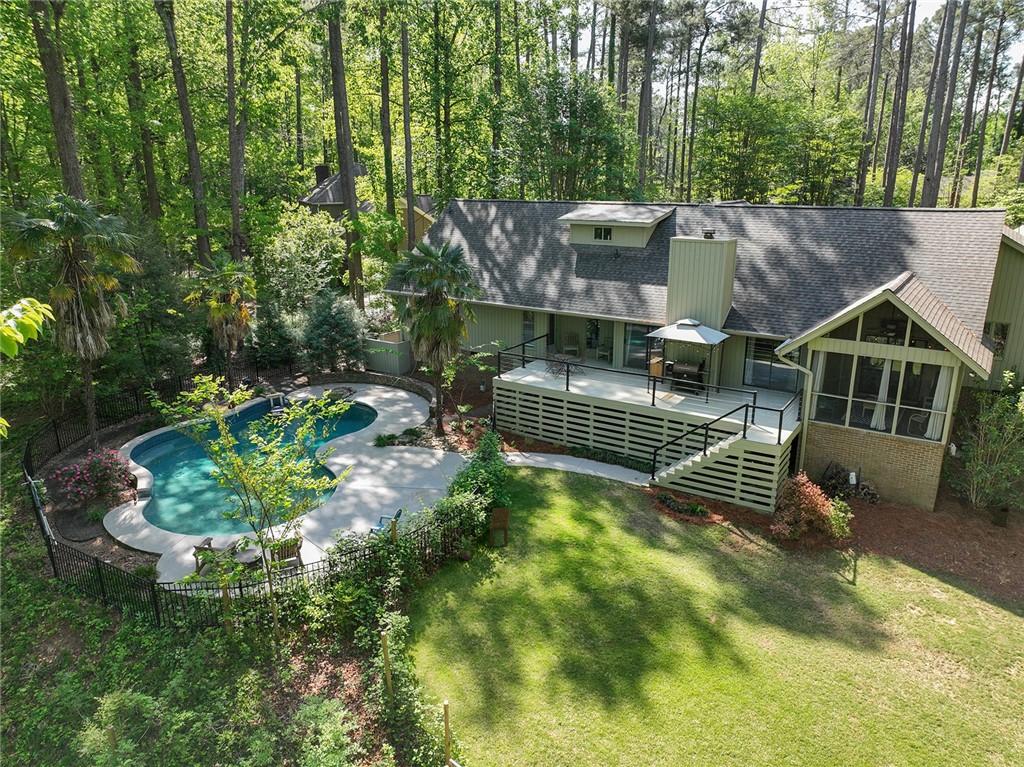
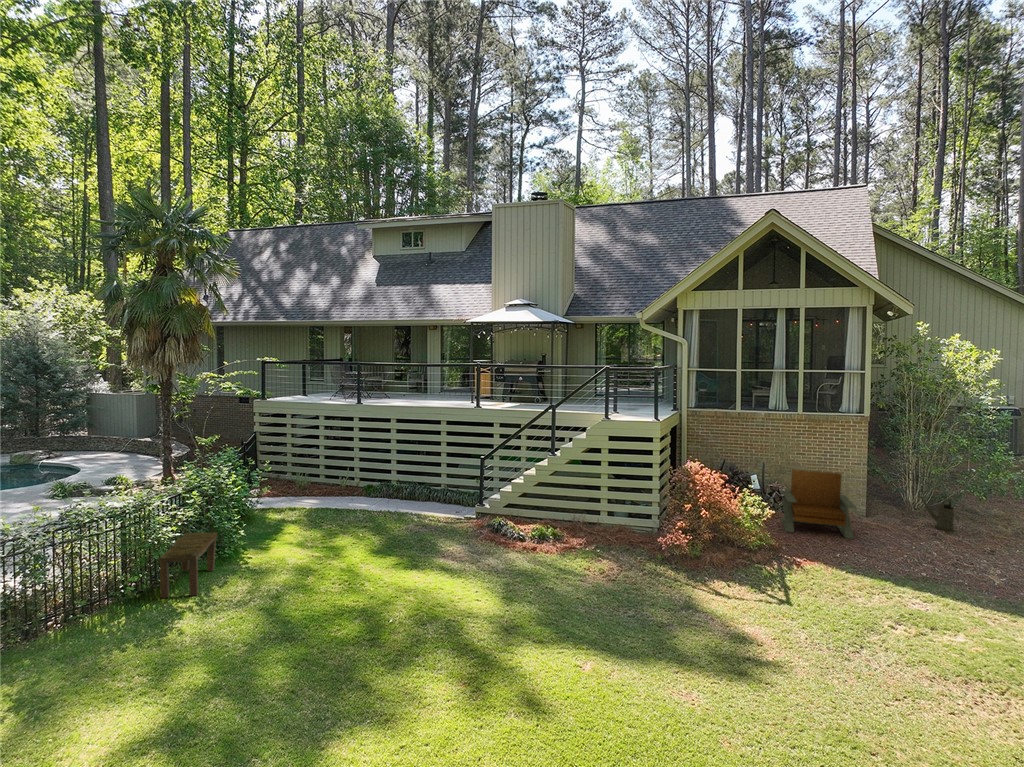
lounge chair: none [868,473,923,530] -> present [780,469,856,539]
decorative plant: present [456,535,472,560] -> none [66,566,124,621]

